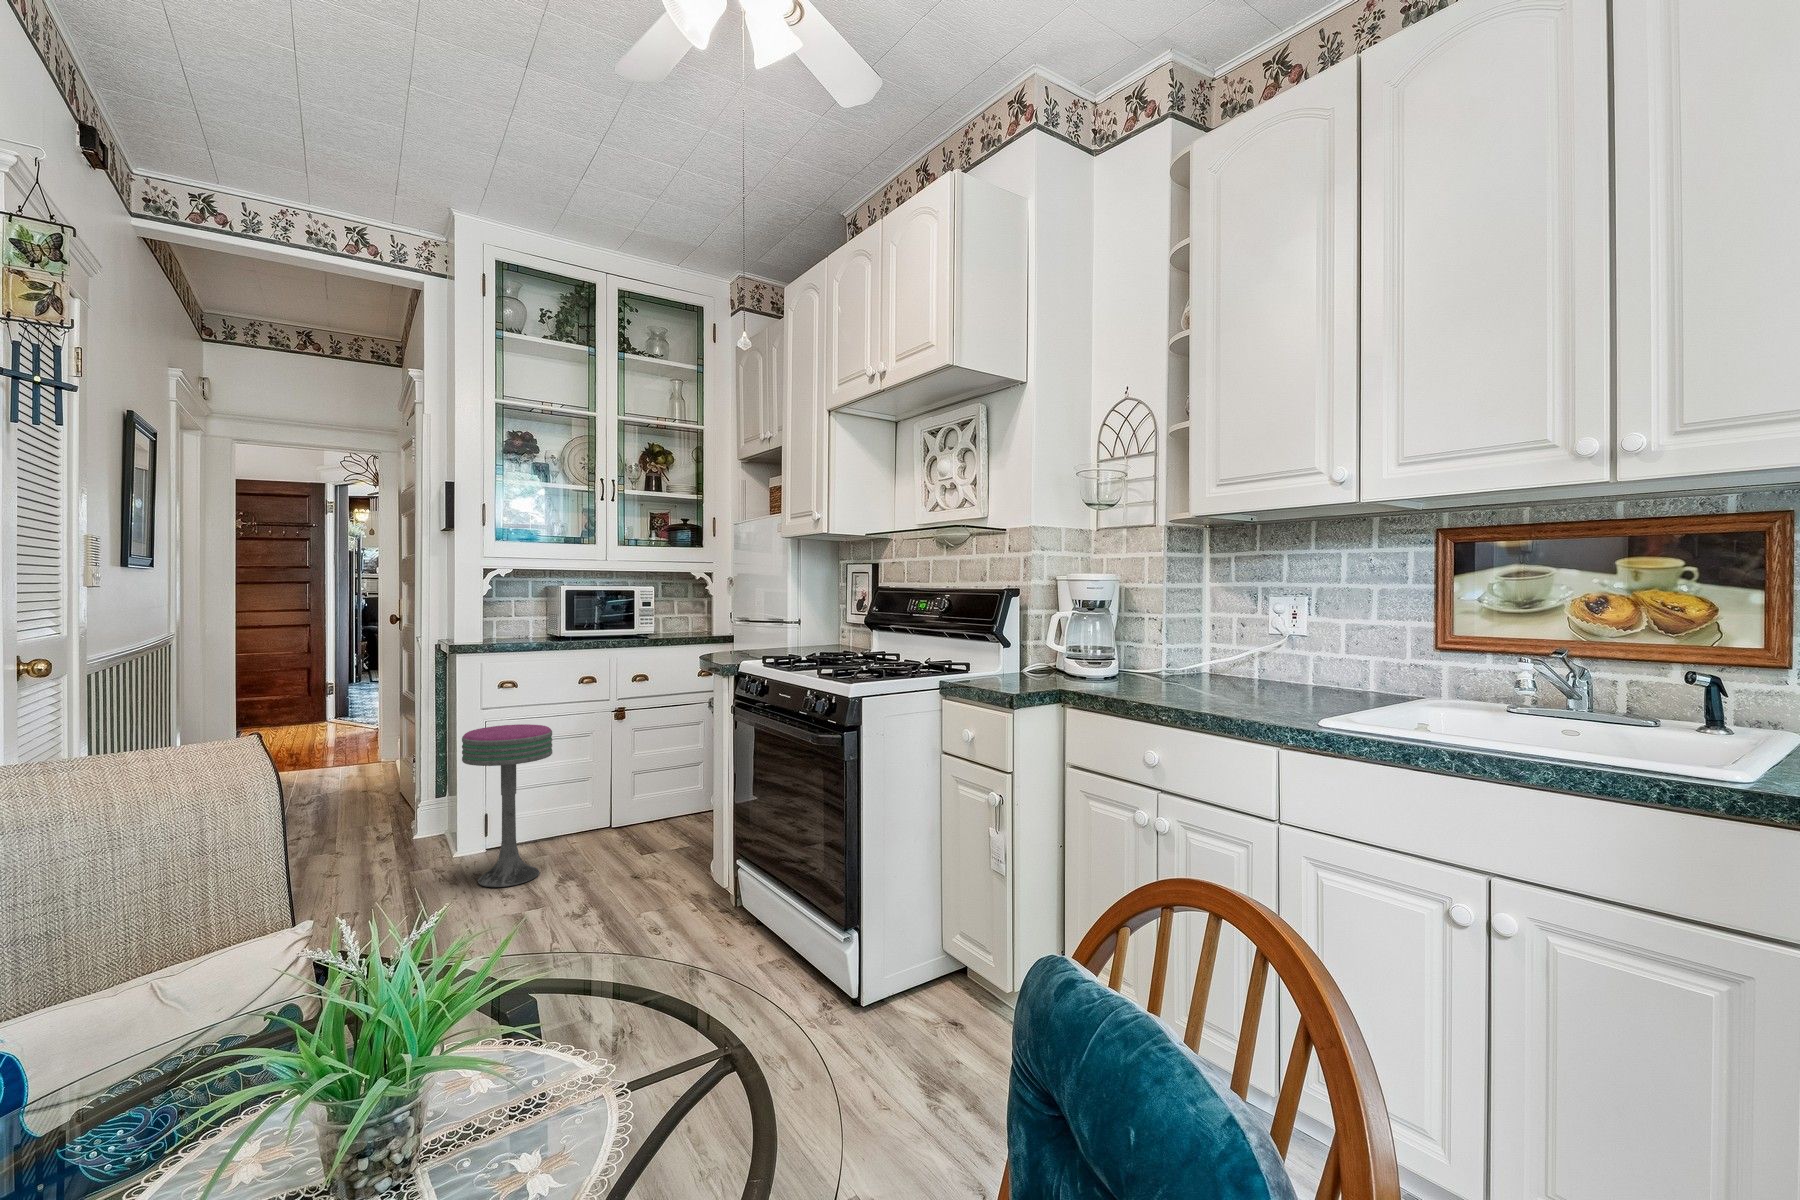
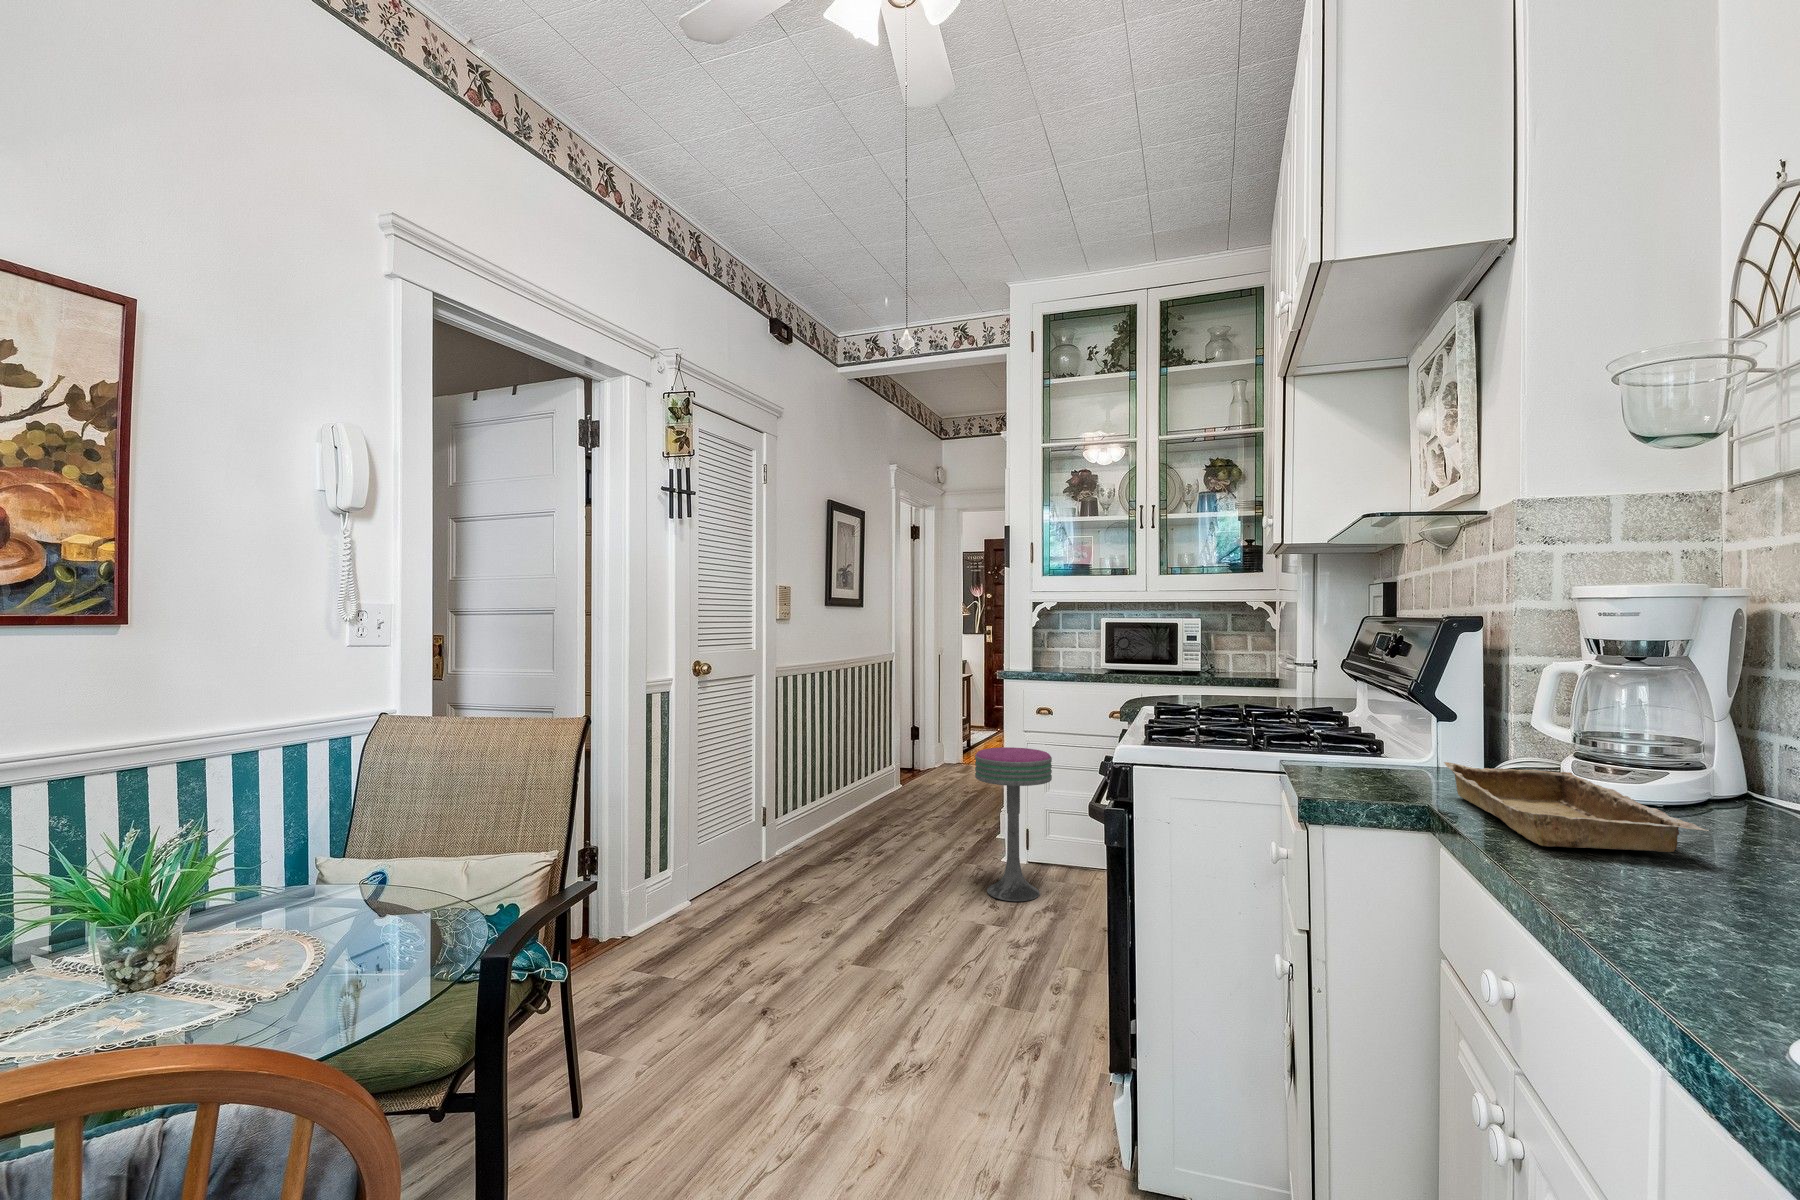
tray: none [1044,664,1170,691] -> present [1444,762,1708,852]

